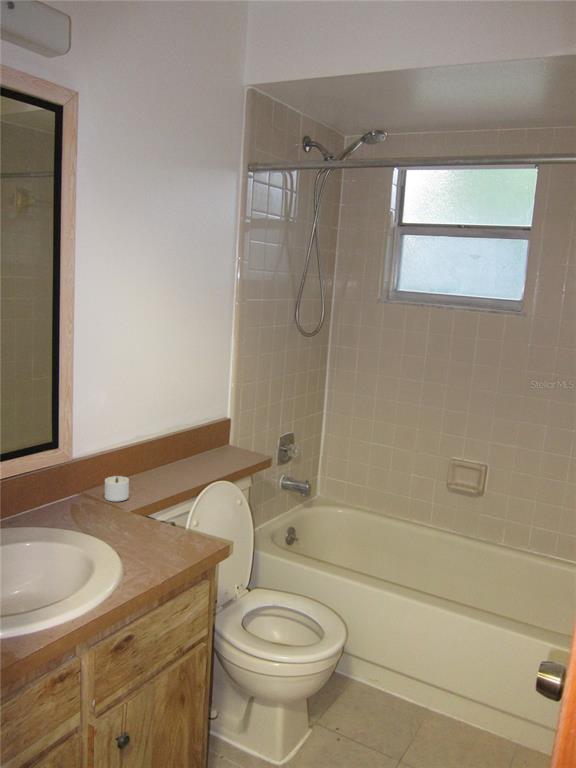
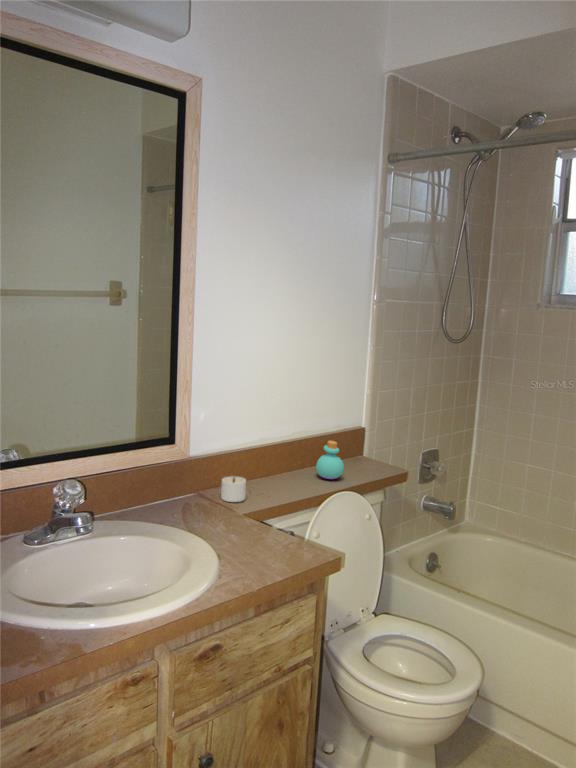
perfume bottle: none [189,434,216,470] -> present [316,441,344,479]

